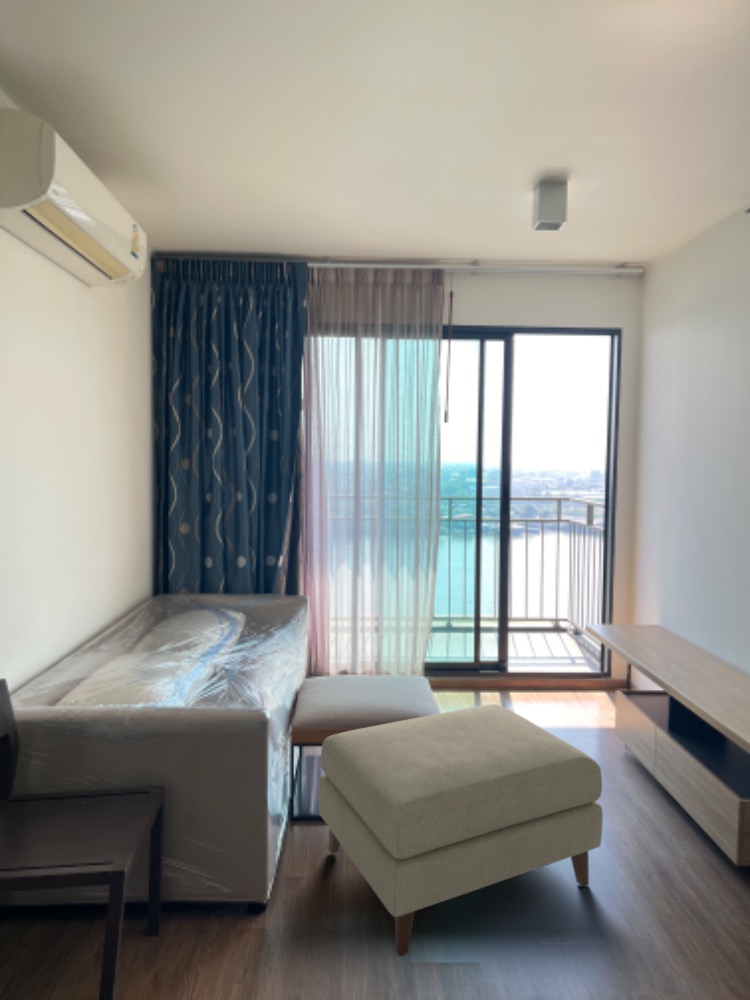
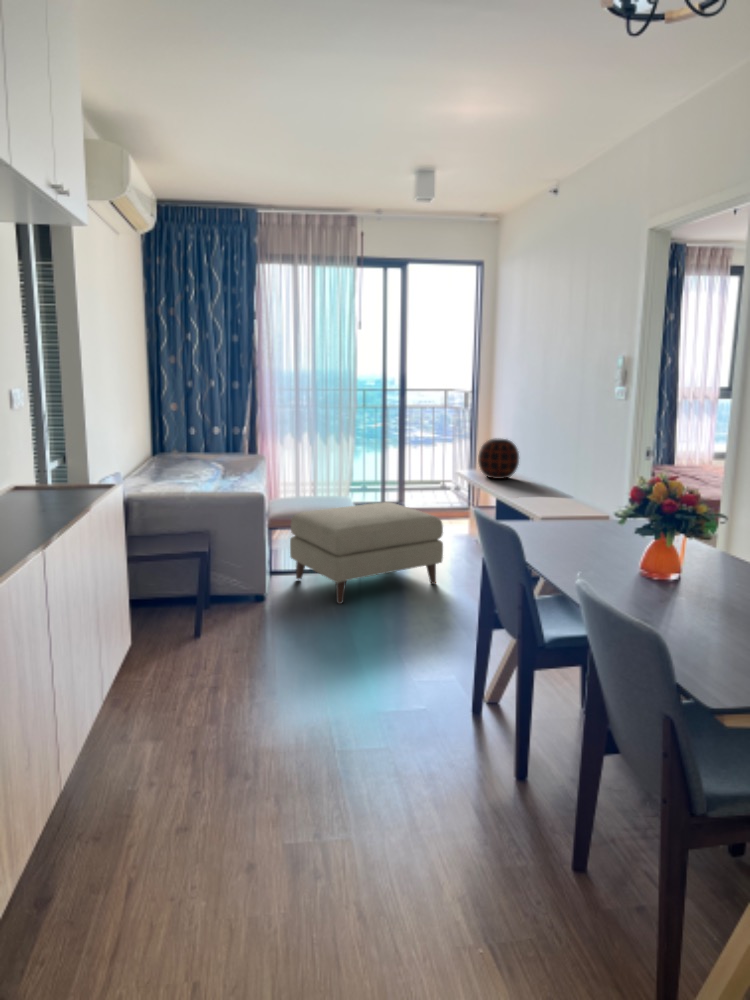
decorative vase: none [635,589,708,657] -> present [478,439,519,479]

